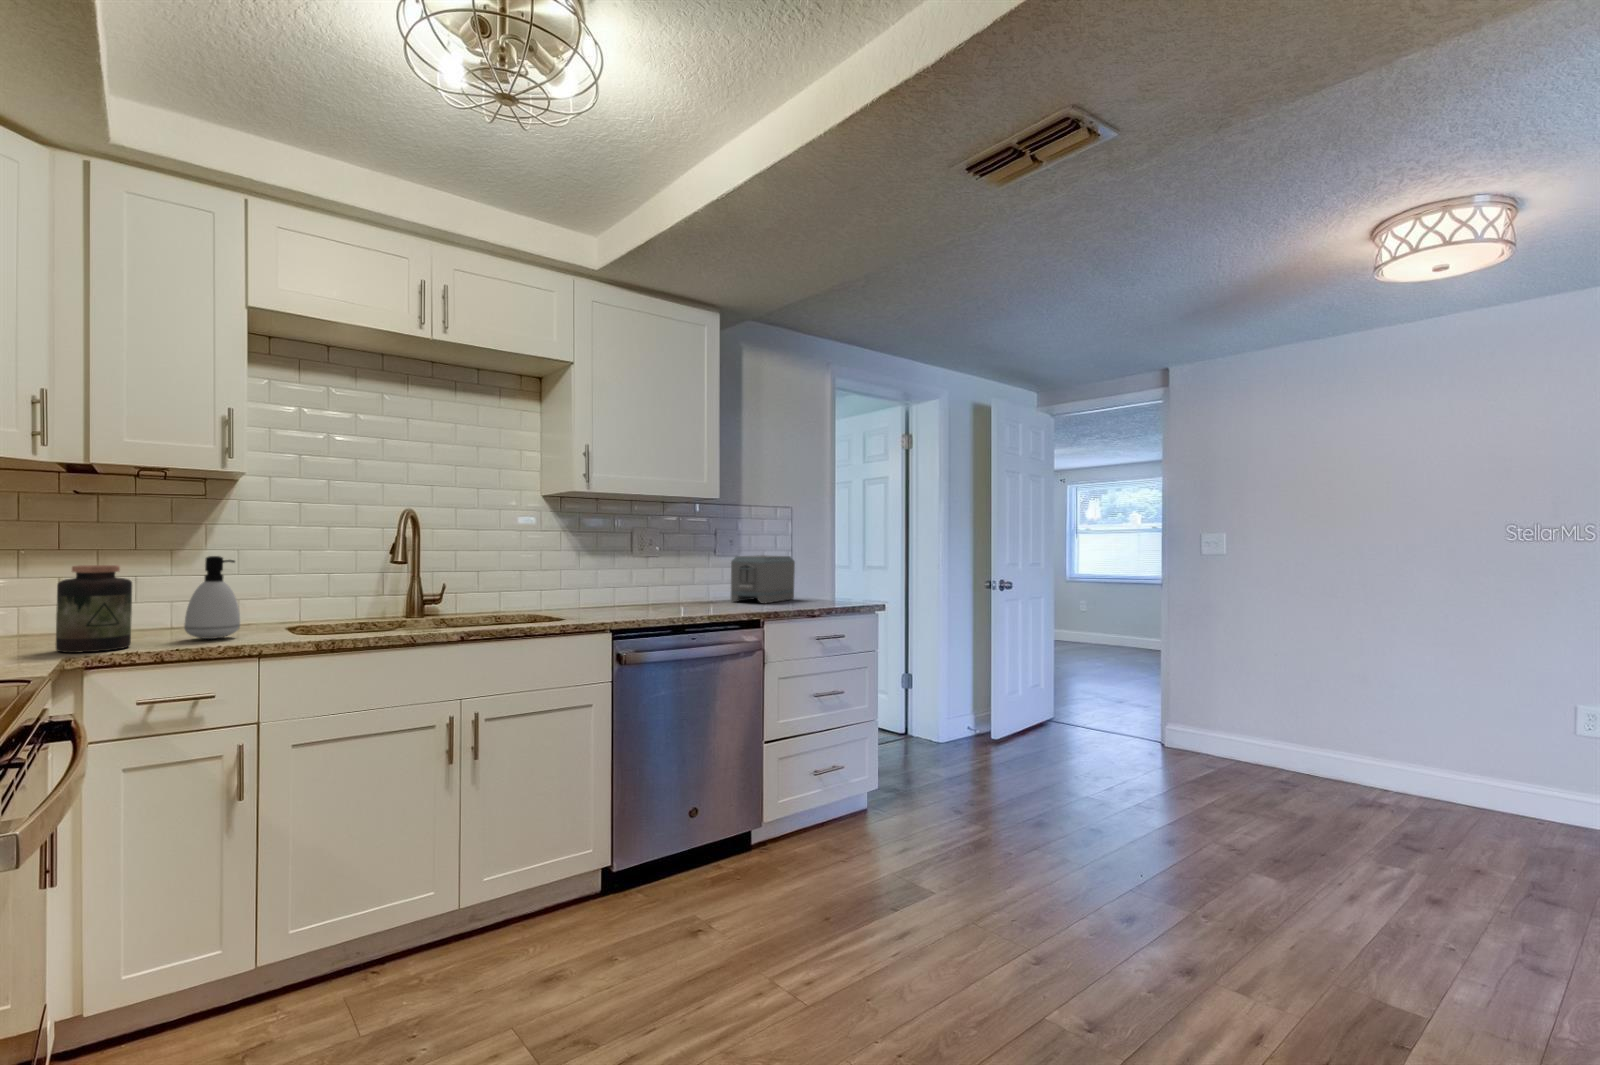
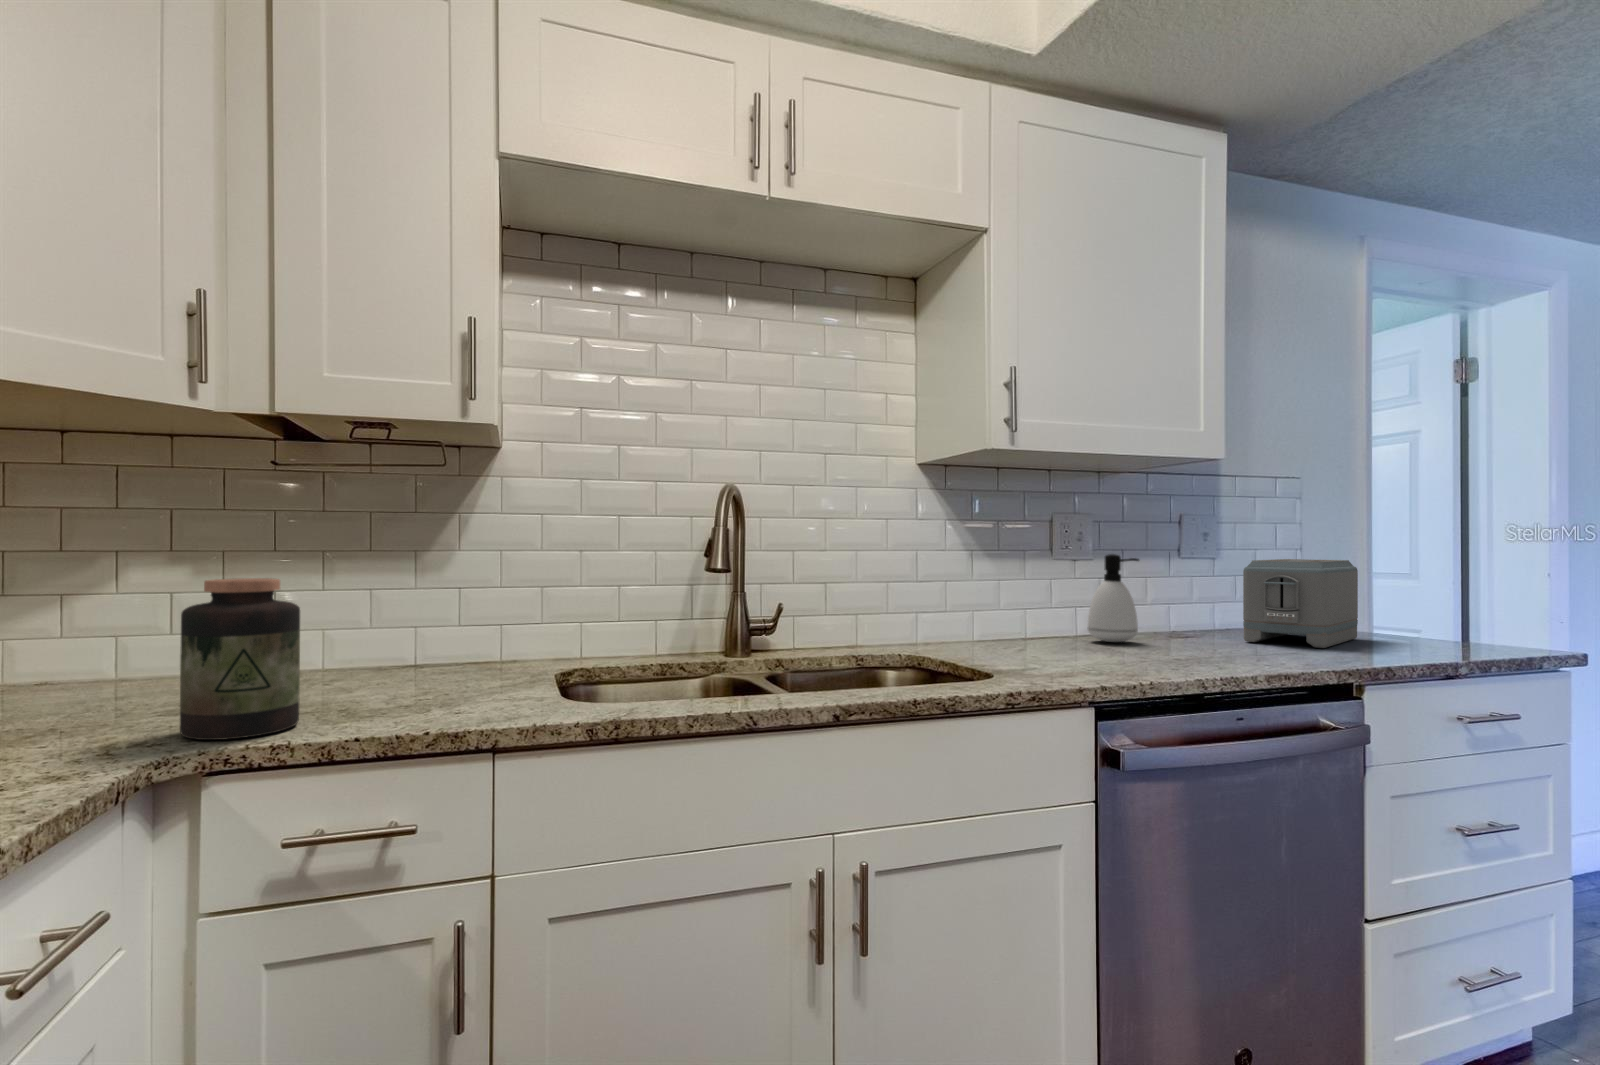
soap dispenser: present [184,556,240,639] -> present [1088,554,1139,642]

